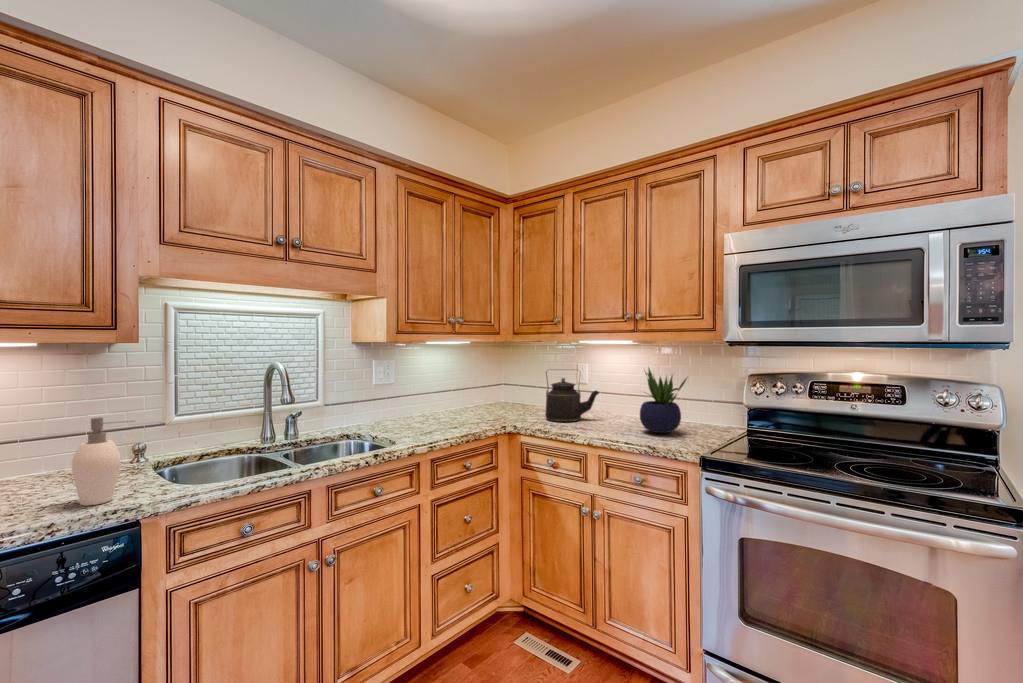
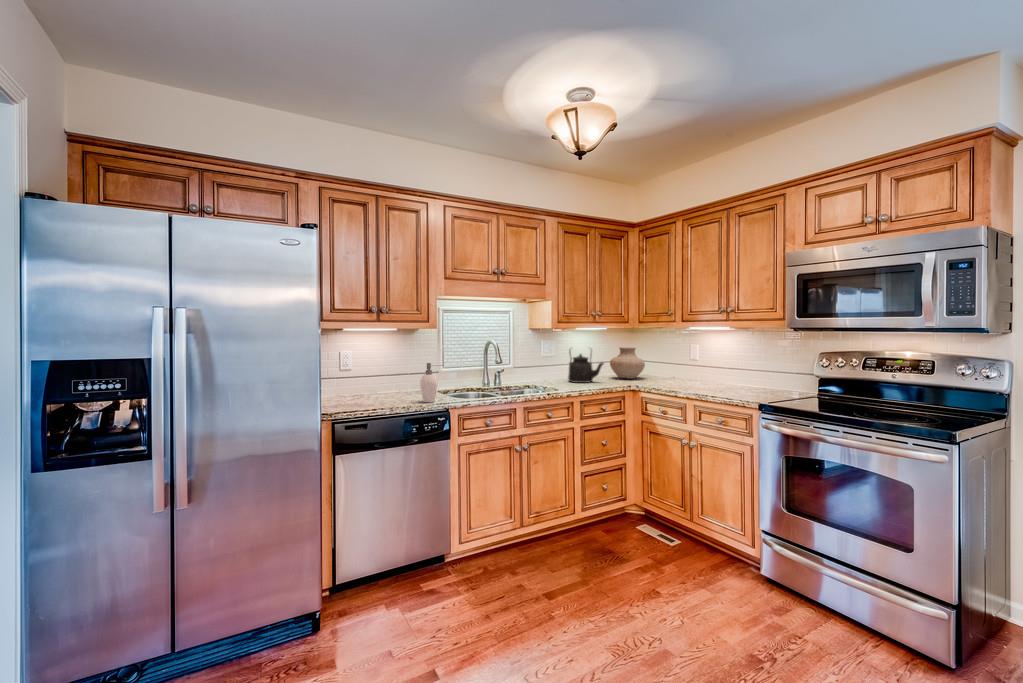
vase: none [474,368,521,412] -> present [610,347,645,379]
potted plant: present [640,369,687,433] -> none [727,345,766,392]
kettle: present [545,372,599,422] -> present [568,352,603,383]

